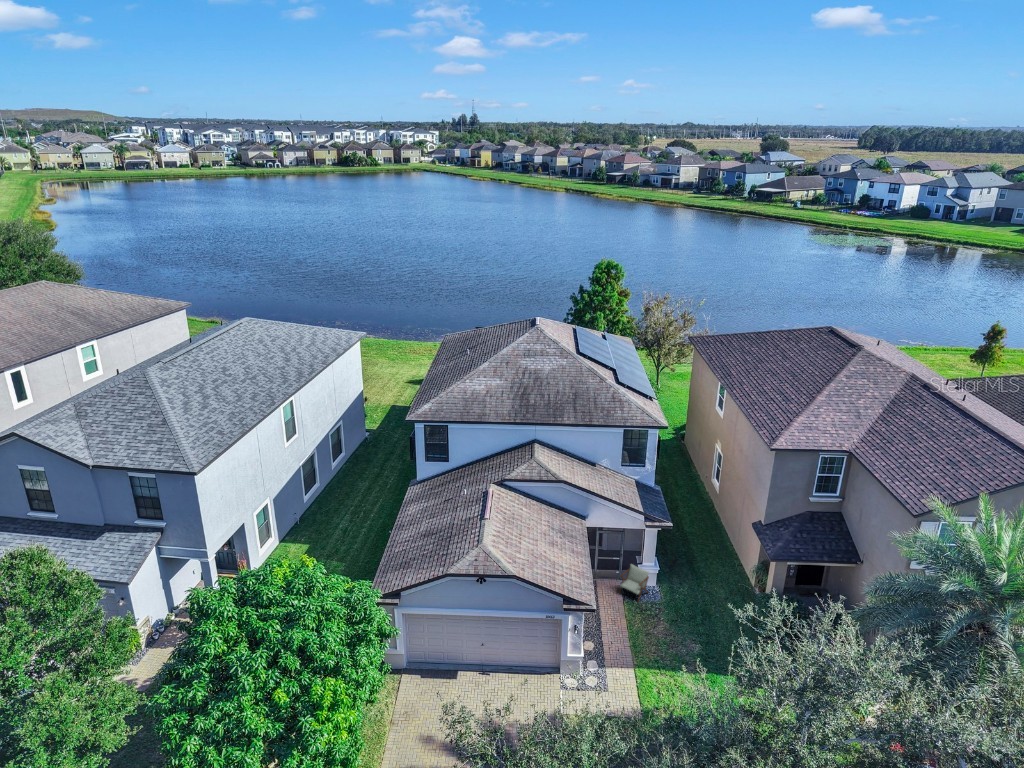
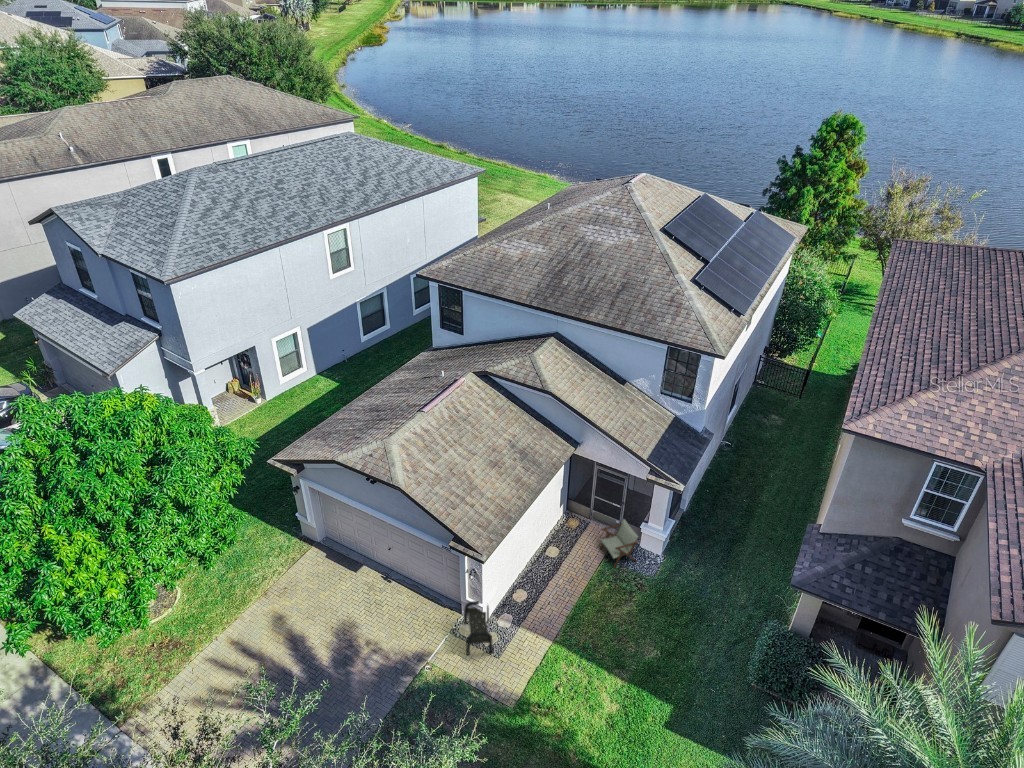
bench: none [571,651,608,696] -> present [464,601,493,655]

